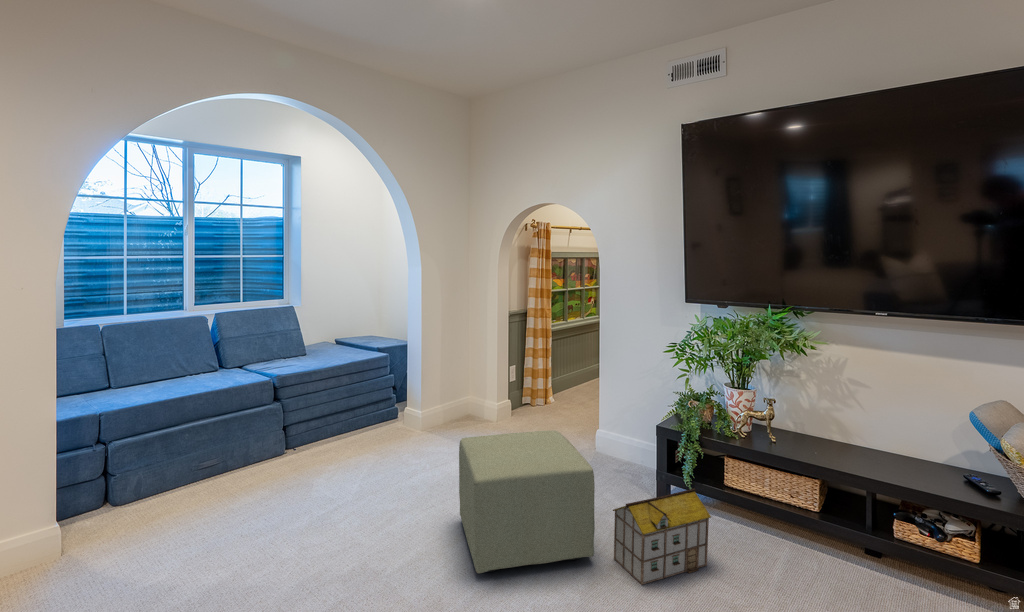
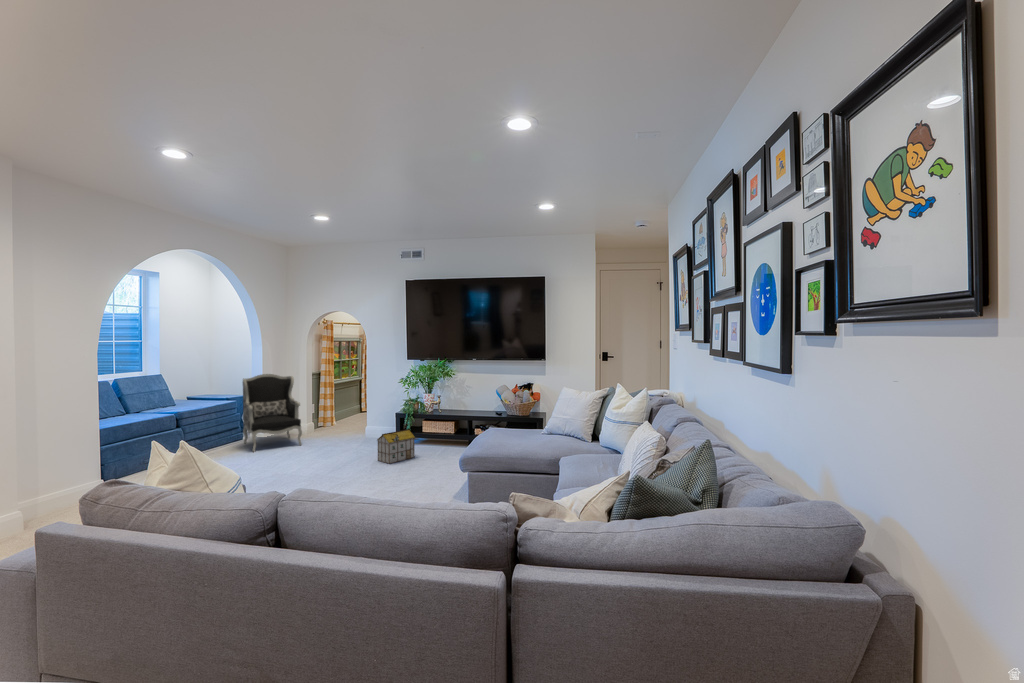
armchair: none [390,315,479,462] -> present [243,374,302,452]
ottoman: present [459,430,595,573] -> none [304,416,369,469]

